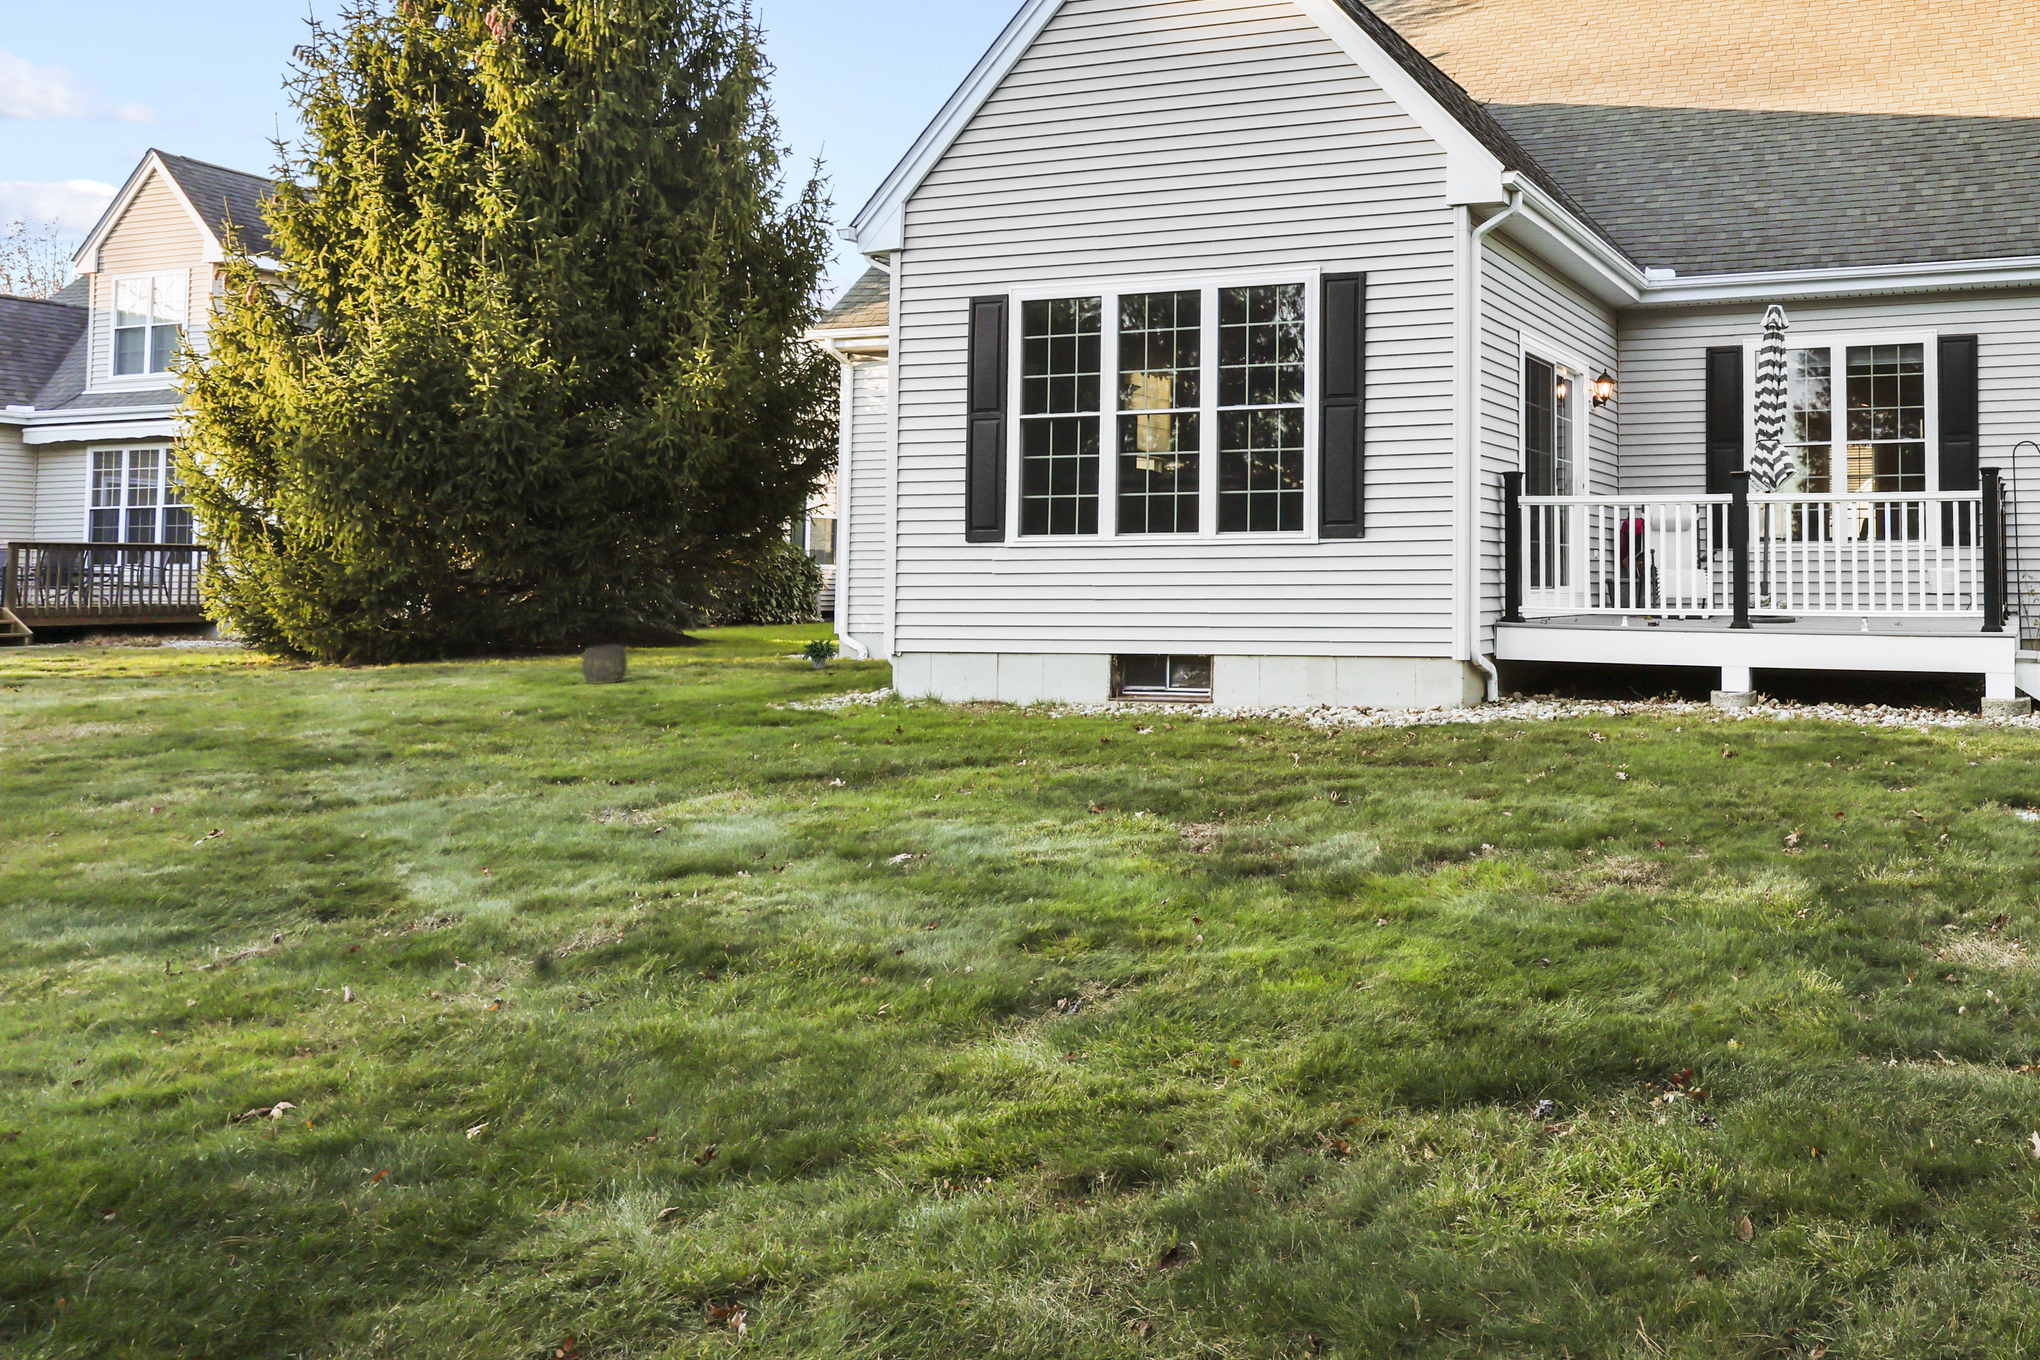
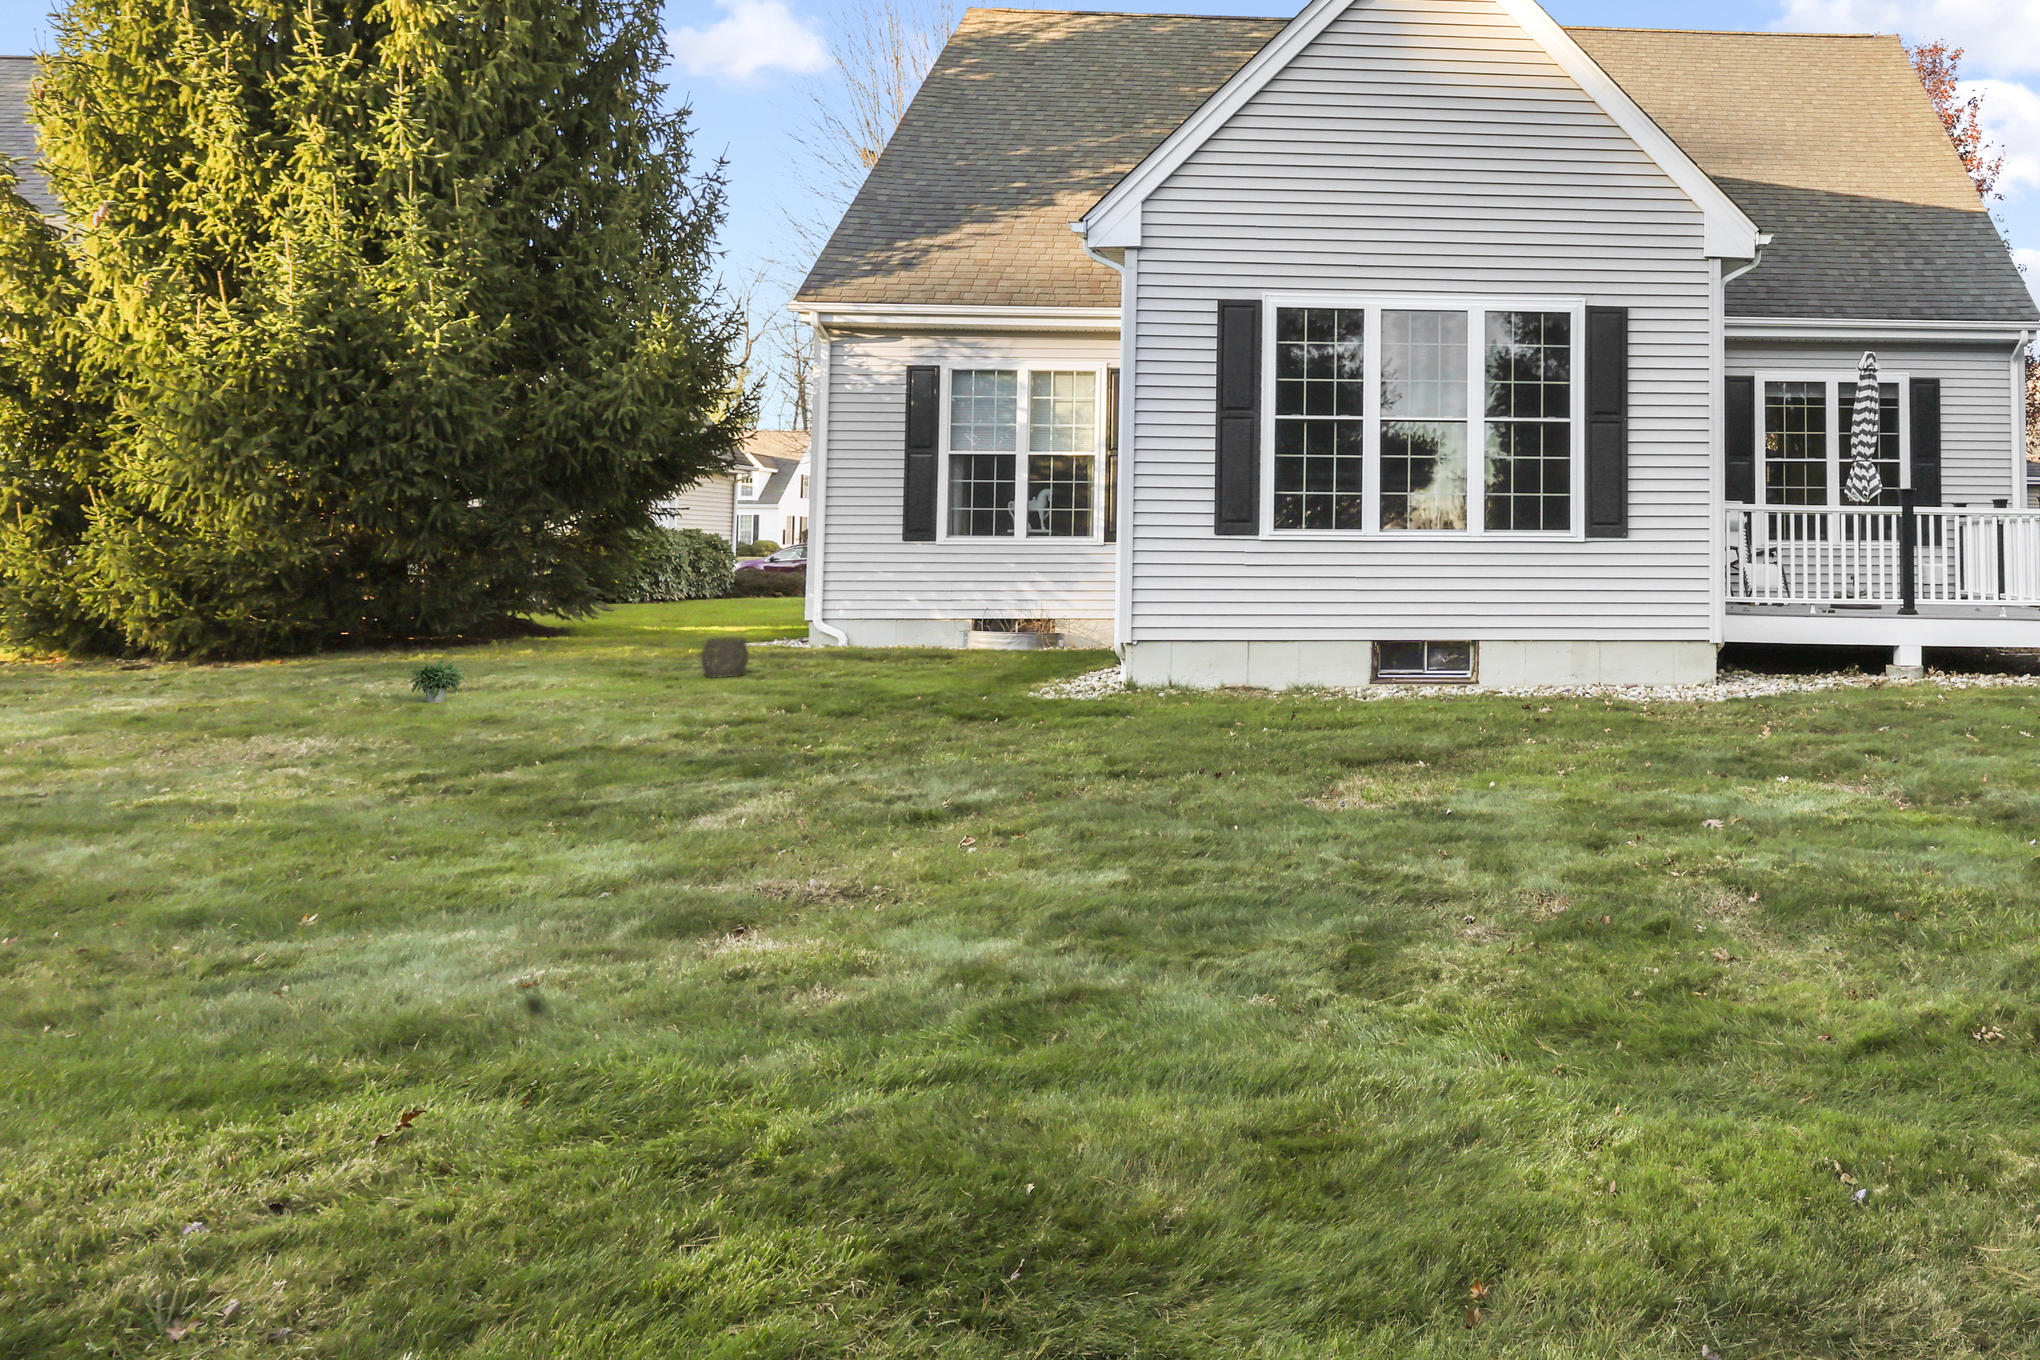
potted plant: present [803,638,842,668] -> present [410,659,471,703]

